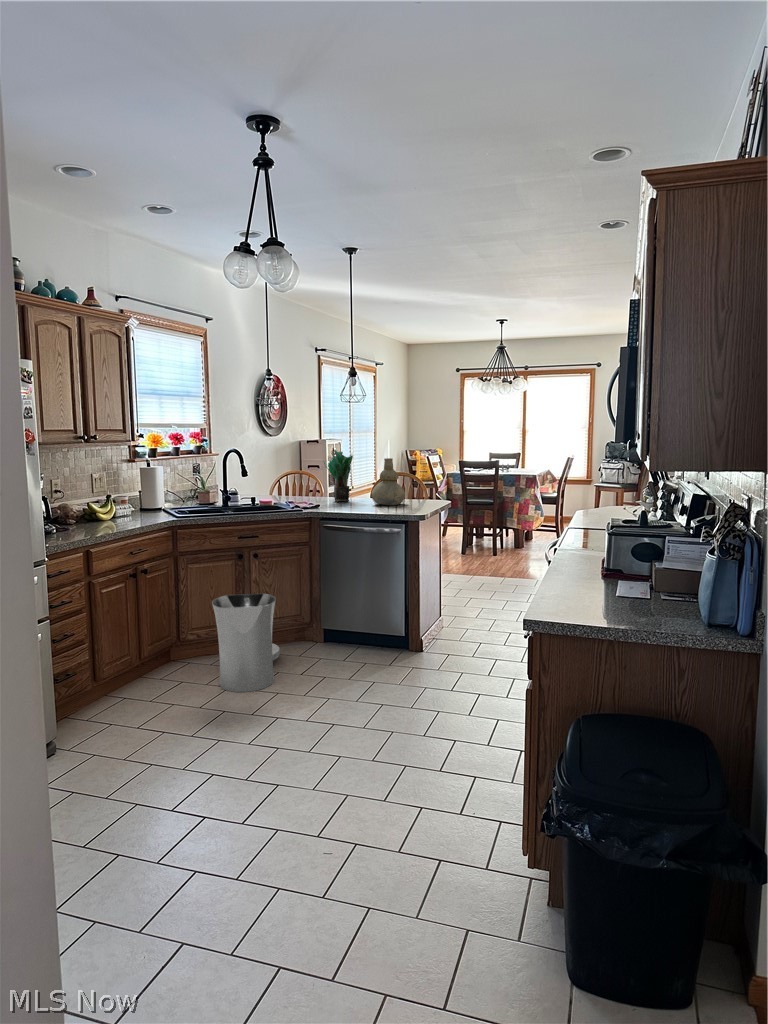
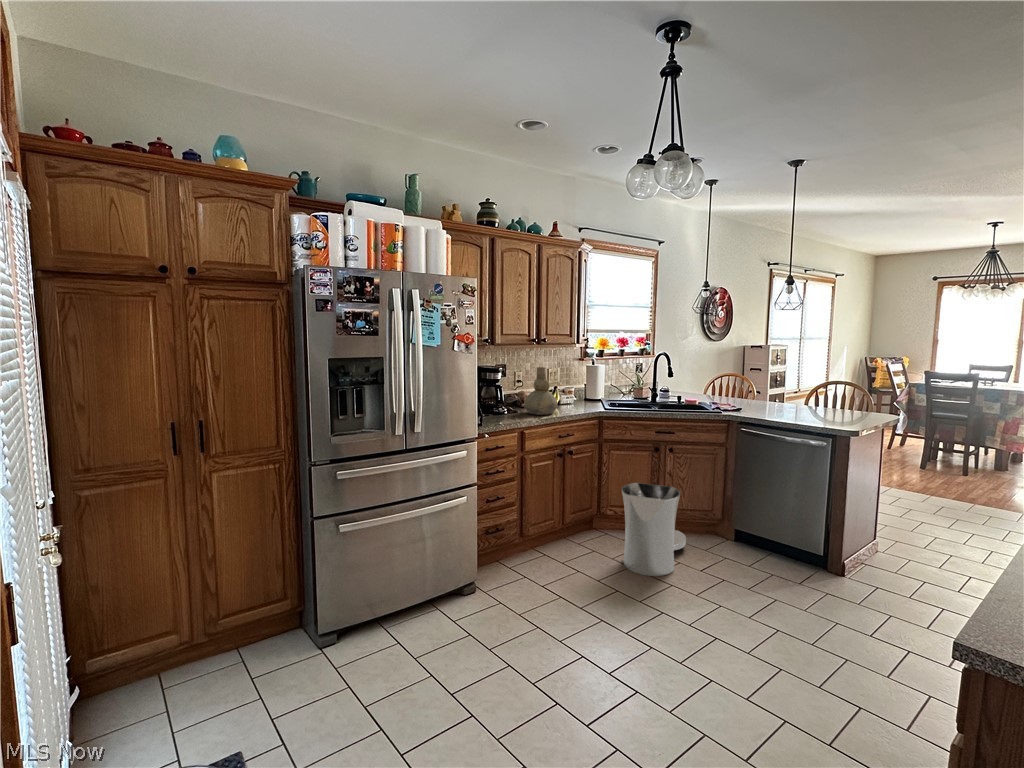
potted plant: present [323,450,353,502] -> none [750,357,782,407]
vase: present [372,458,405,505] -> present [524,367,558,415]

